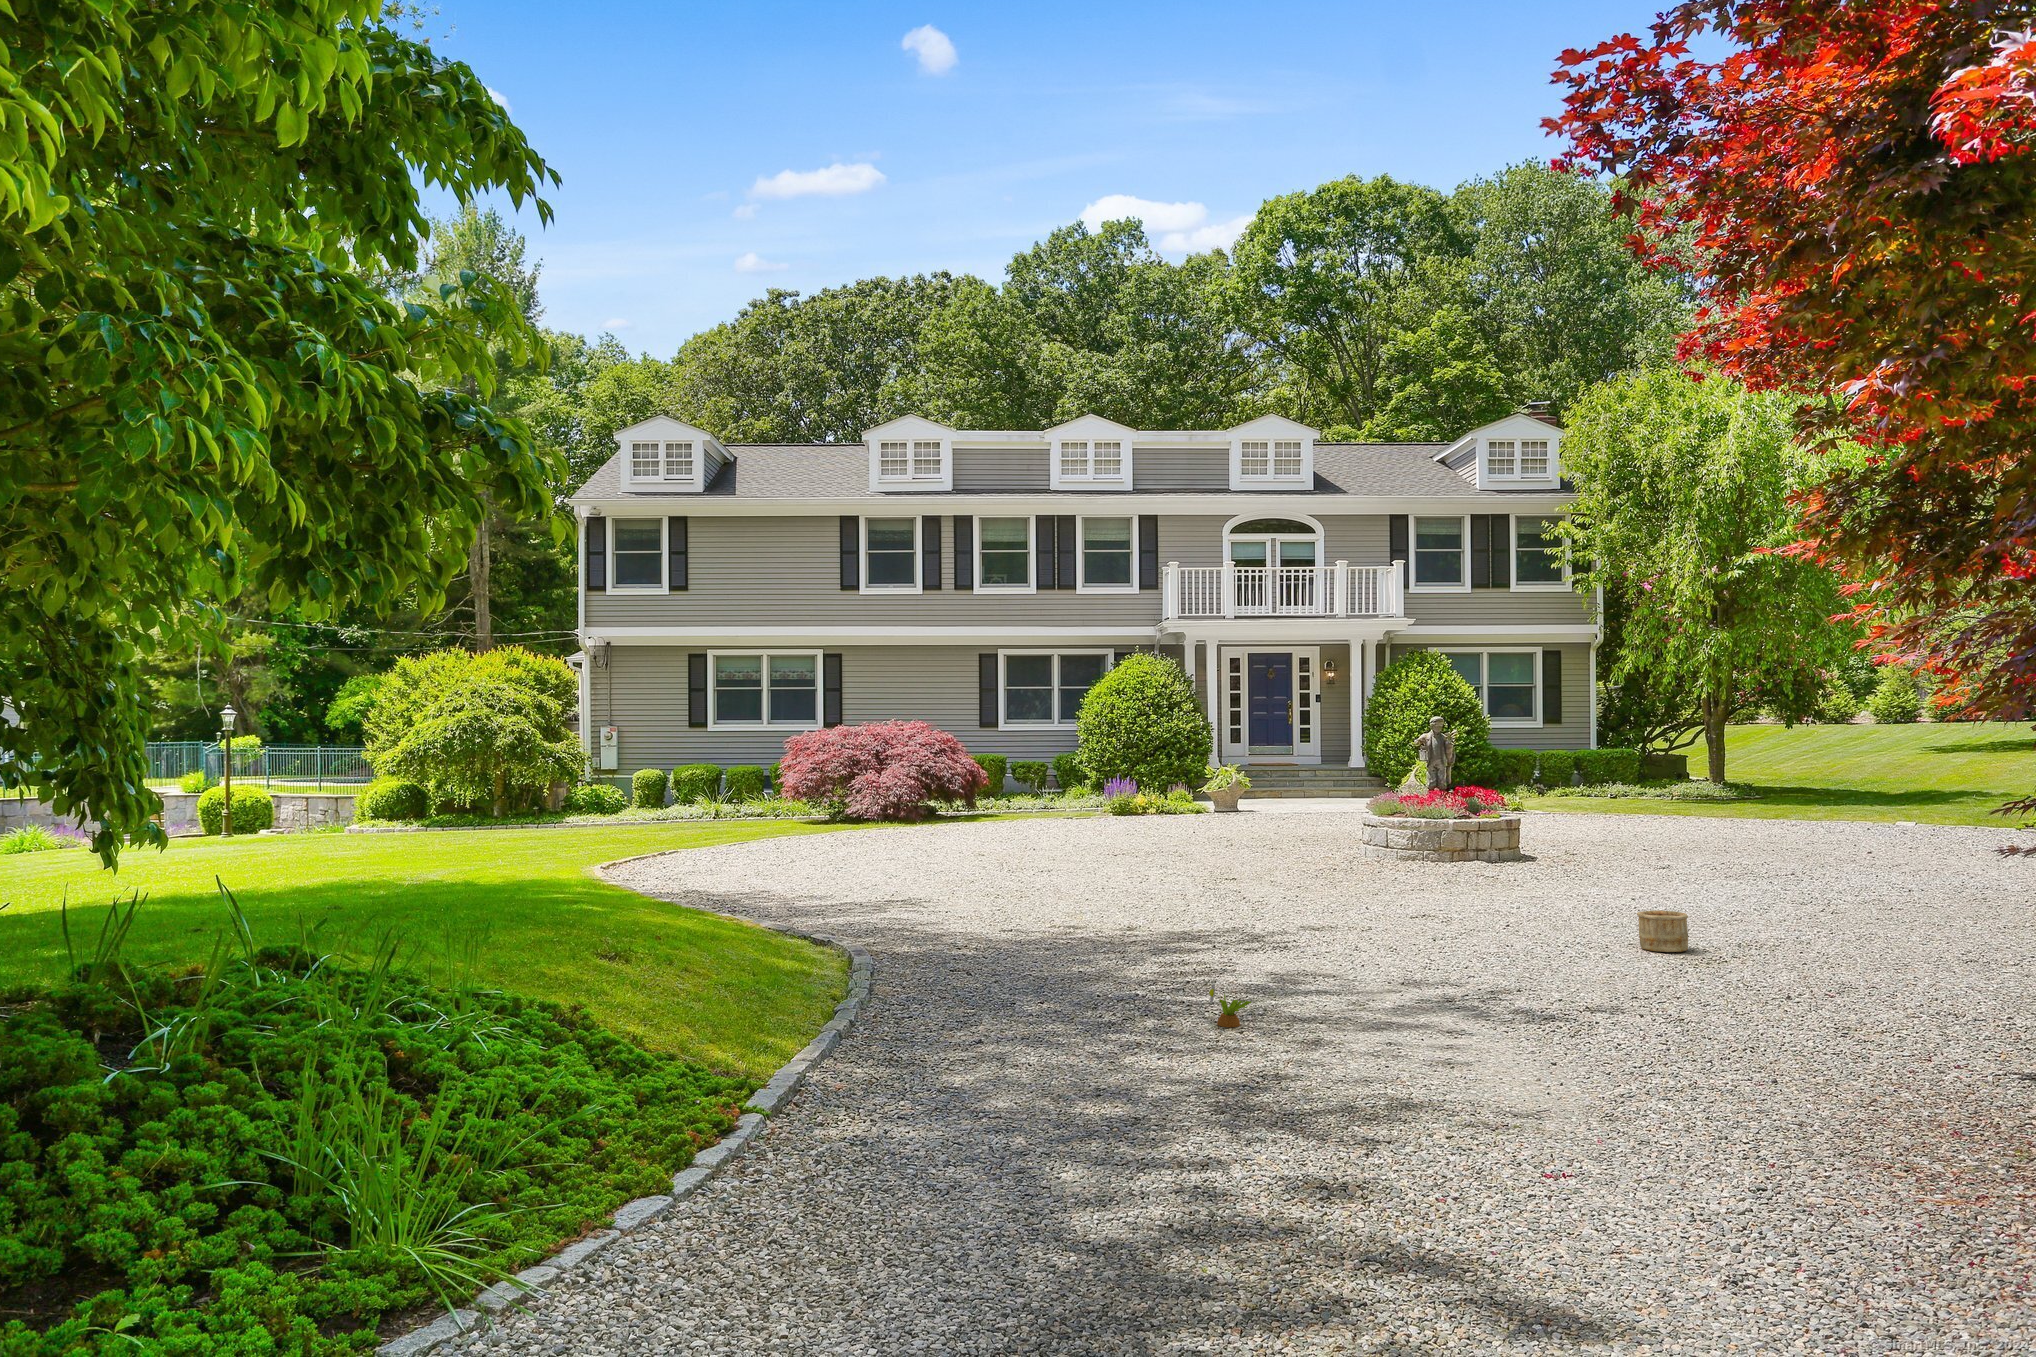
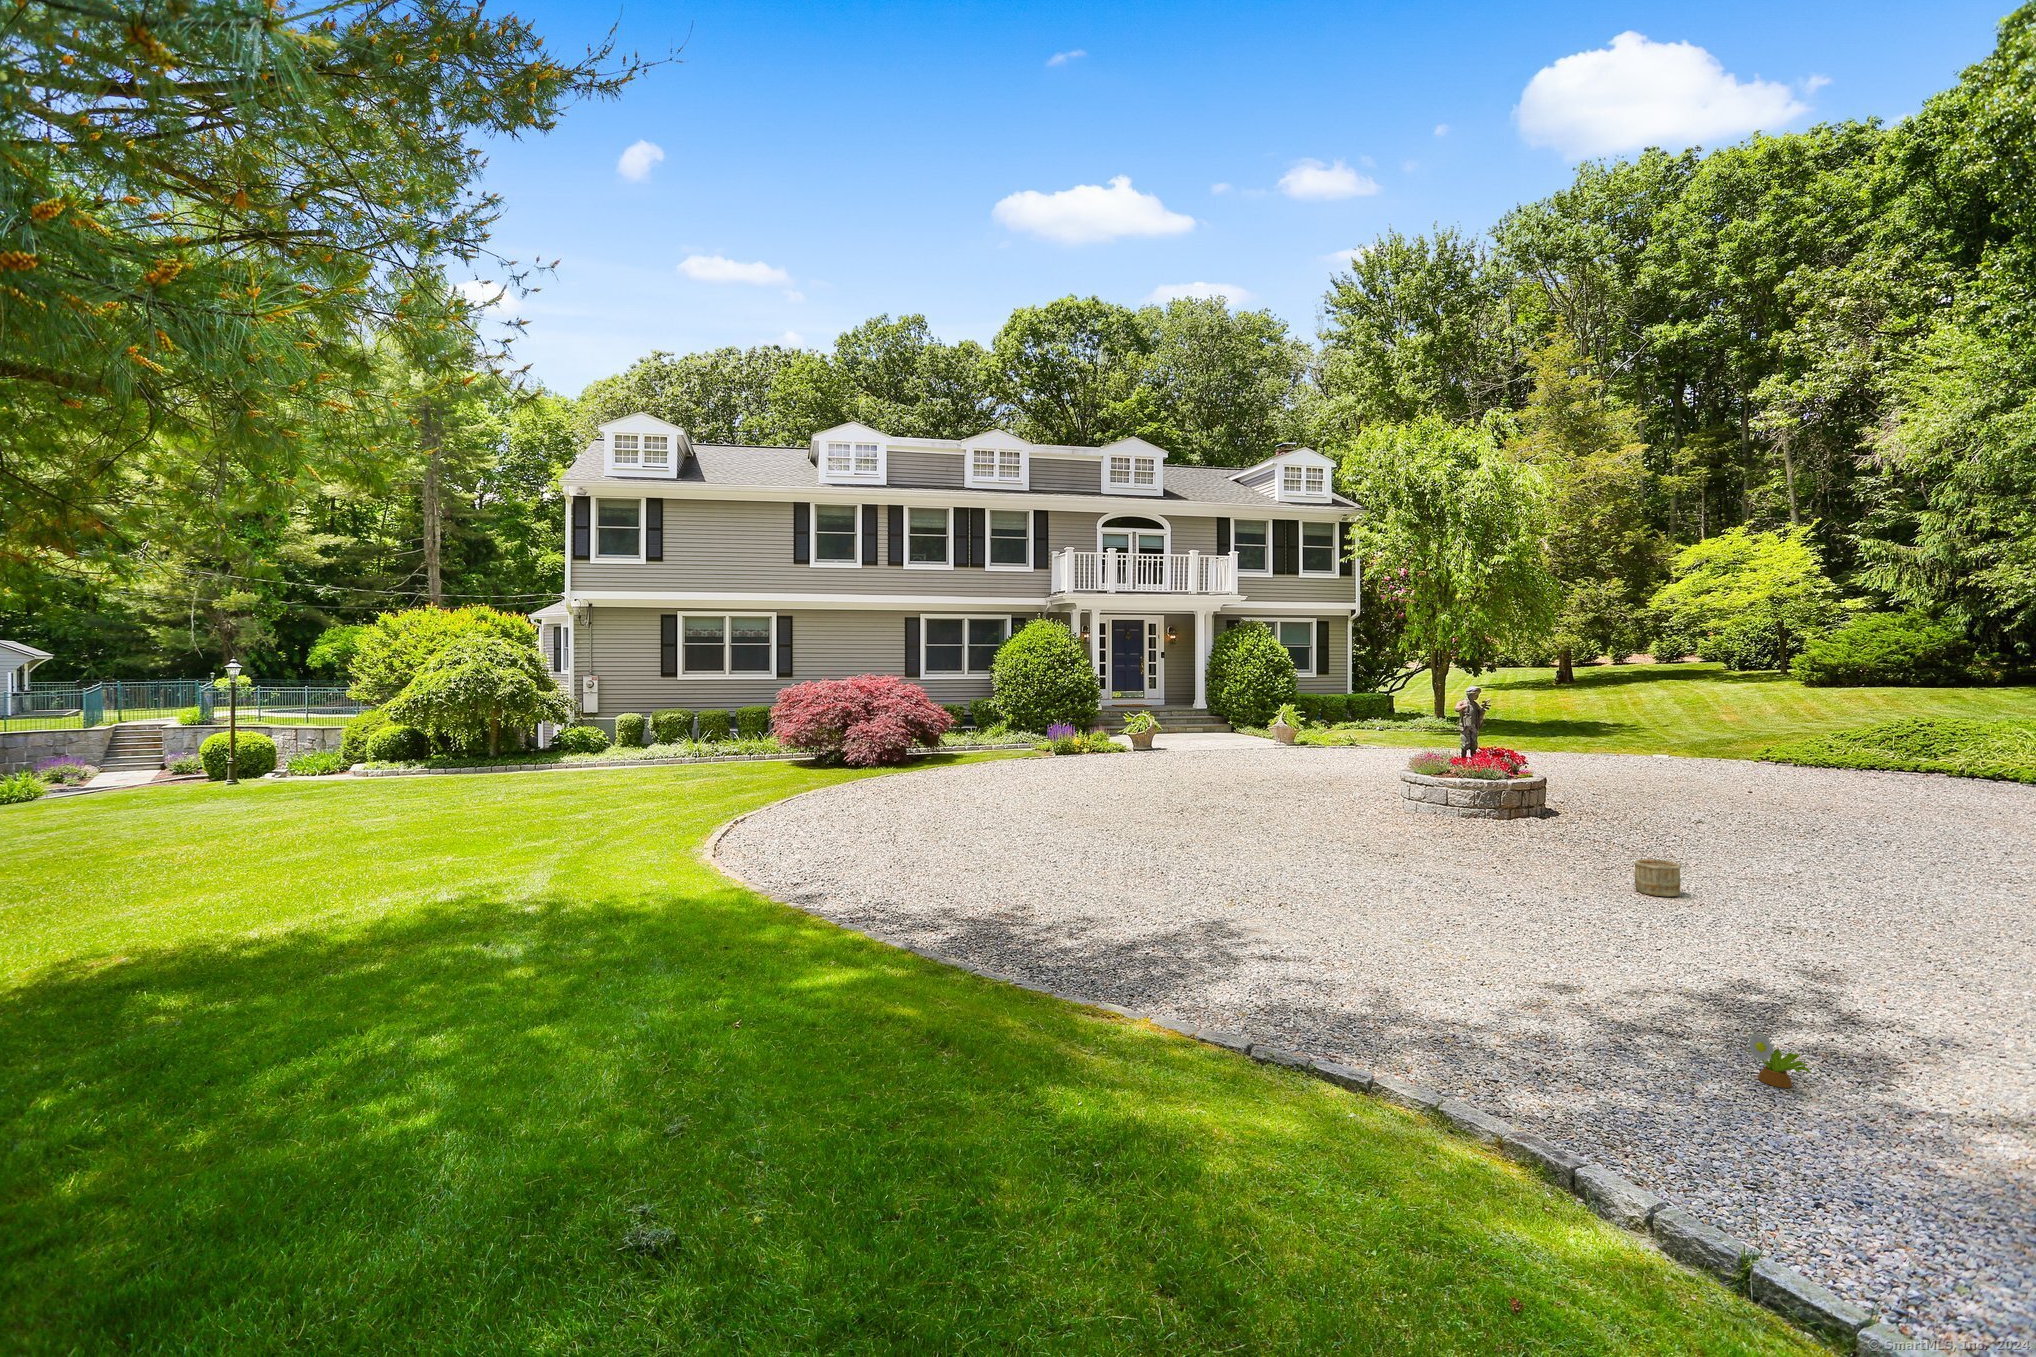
decorative plant: present [1209,983,1251,1027] -> present [1746,1033,1811,1088]

